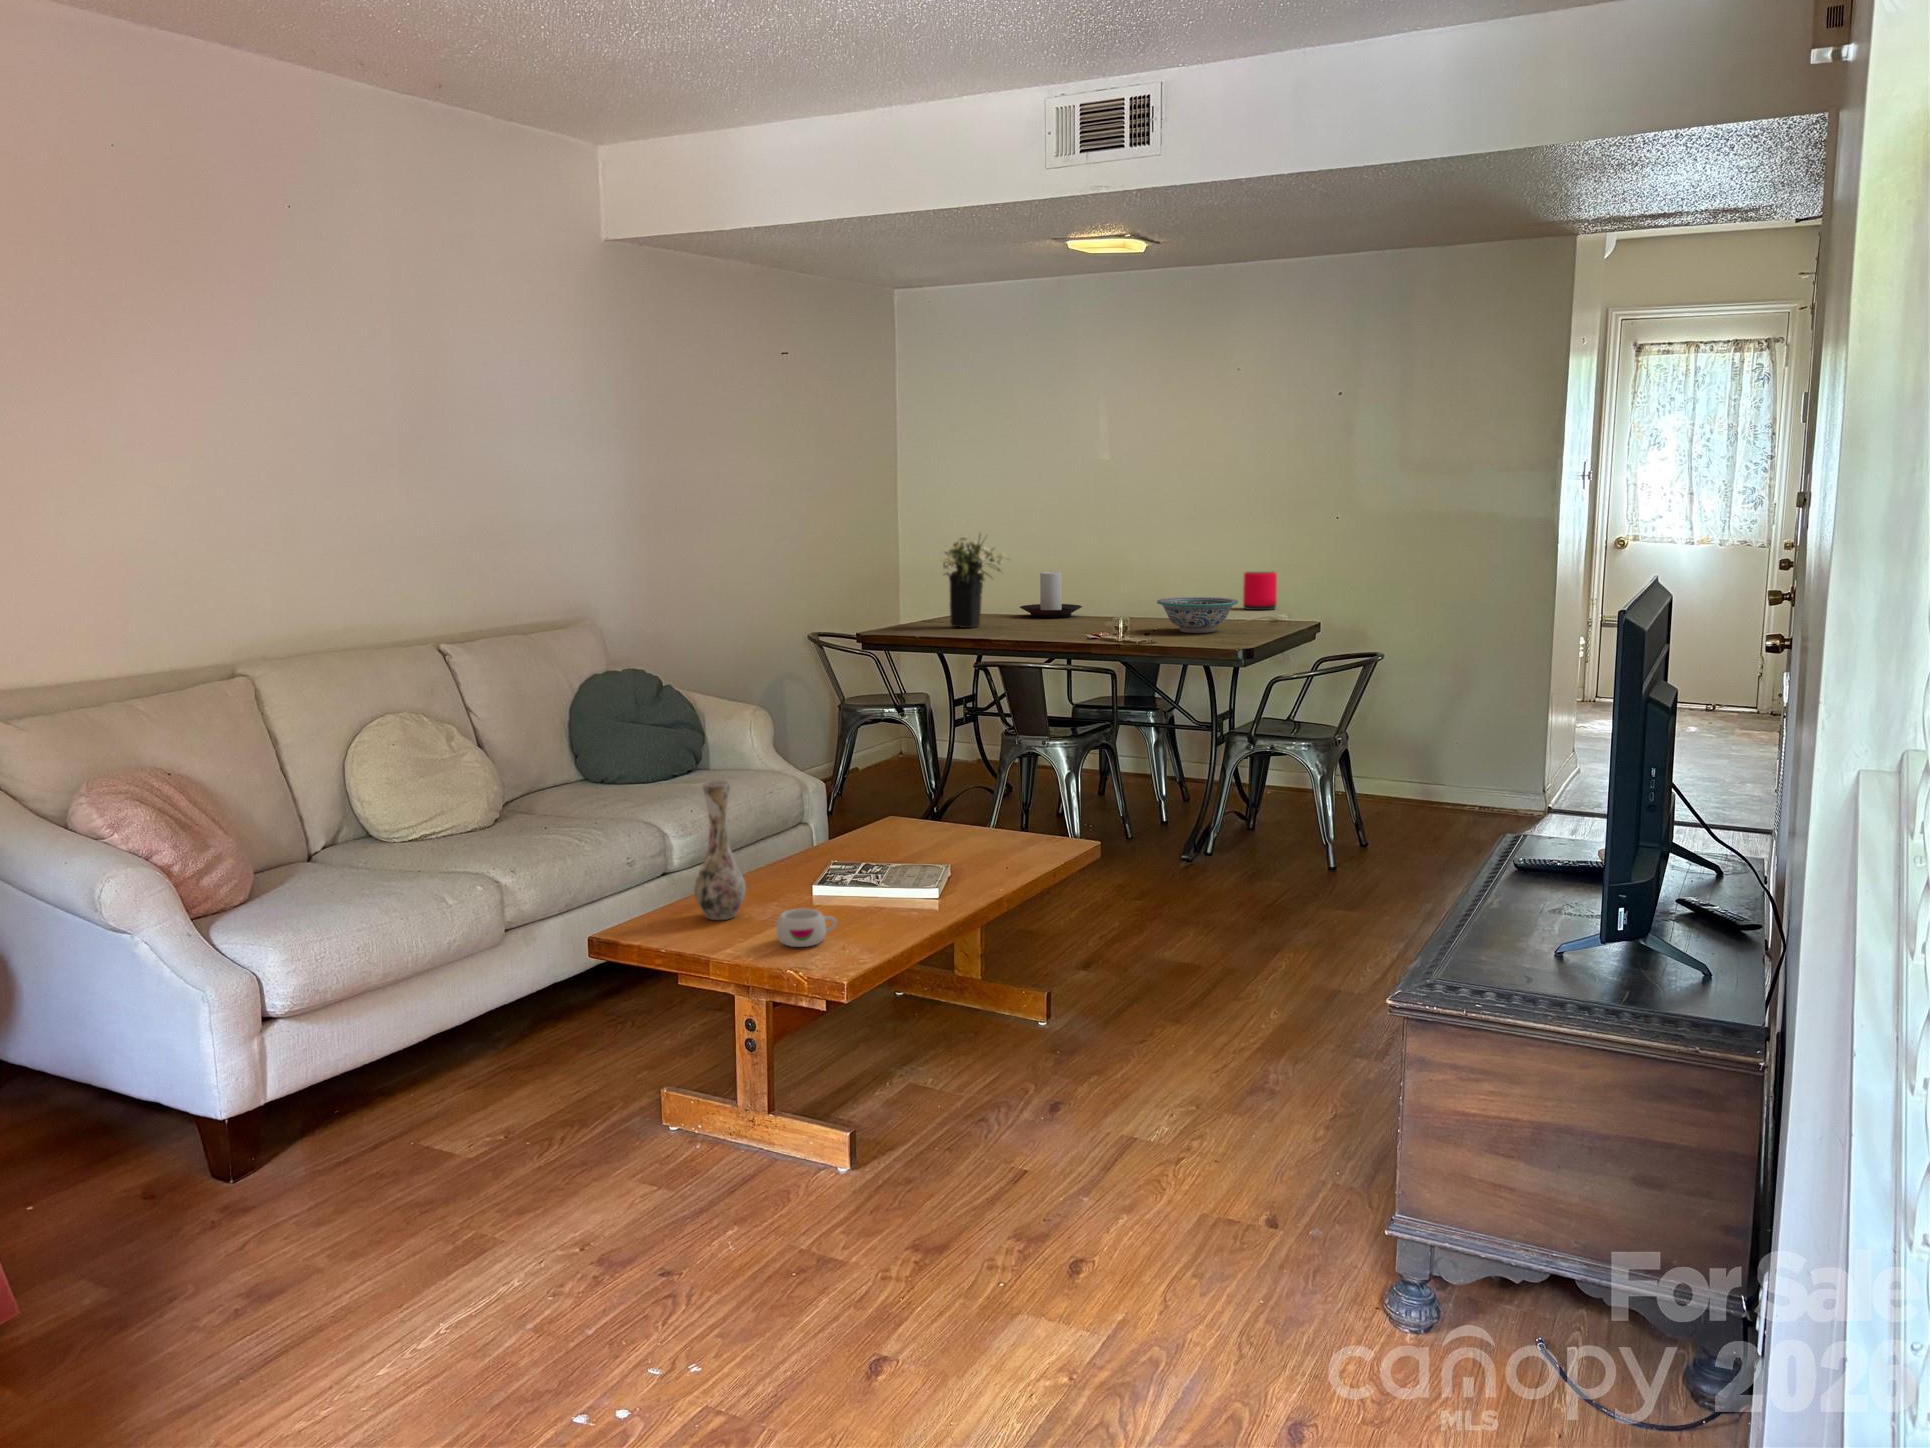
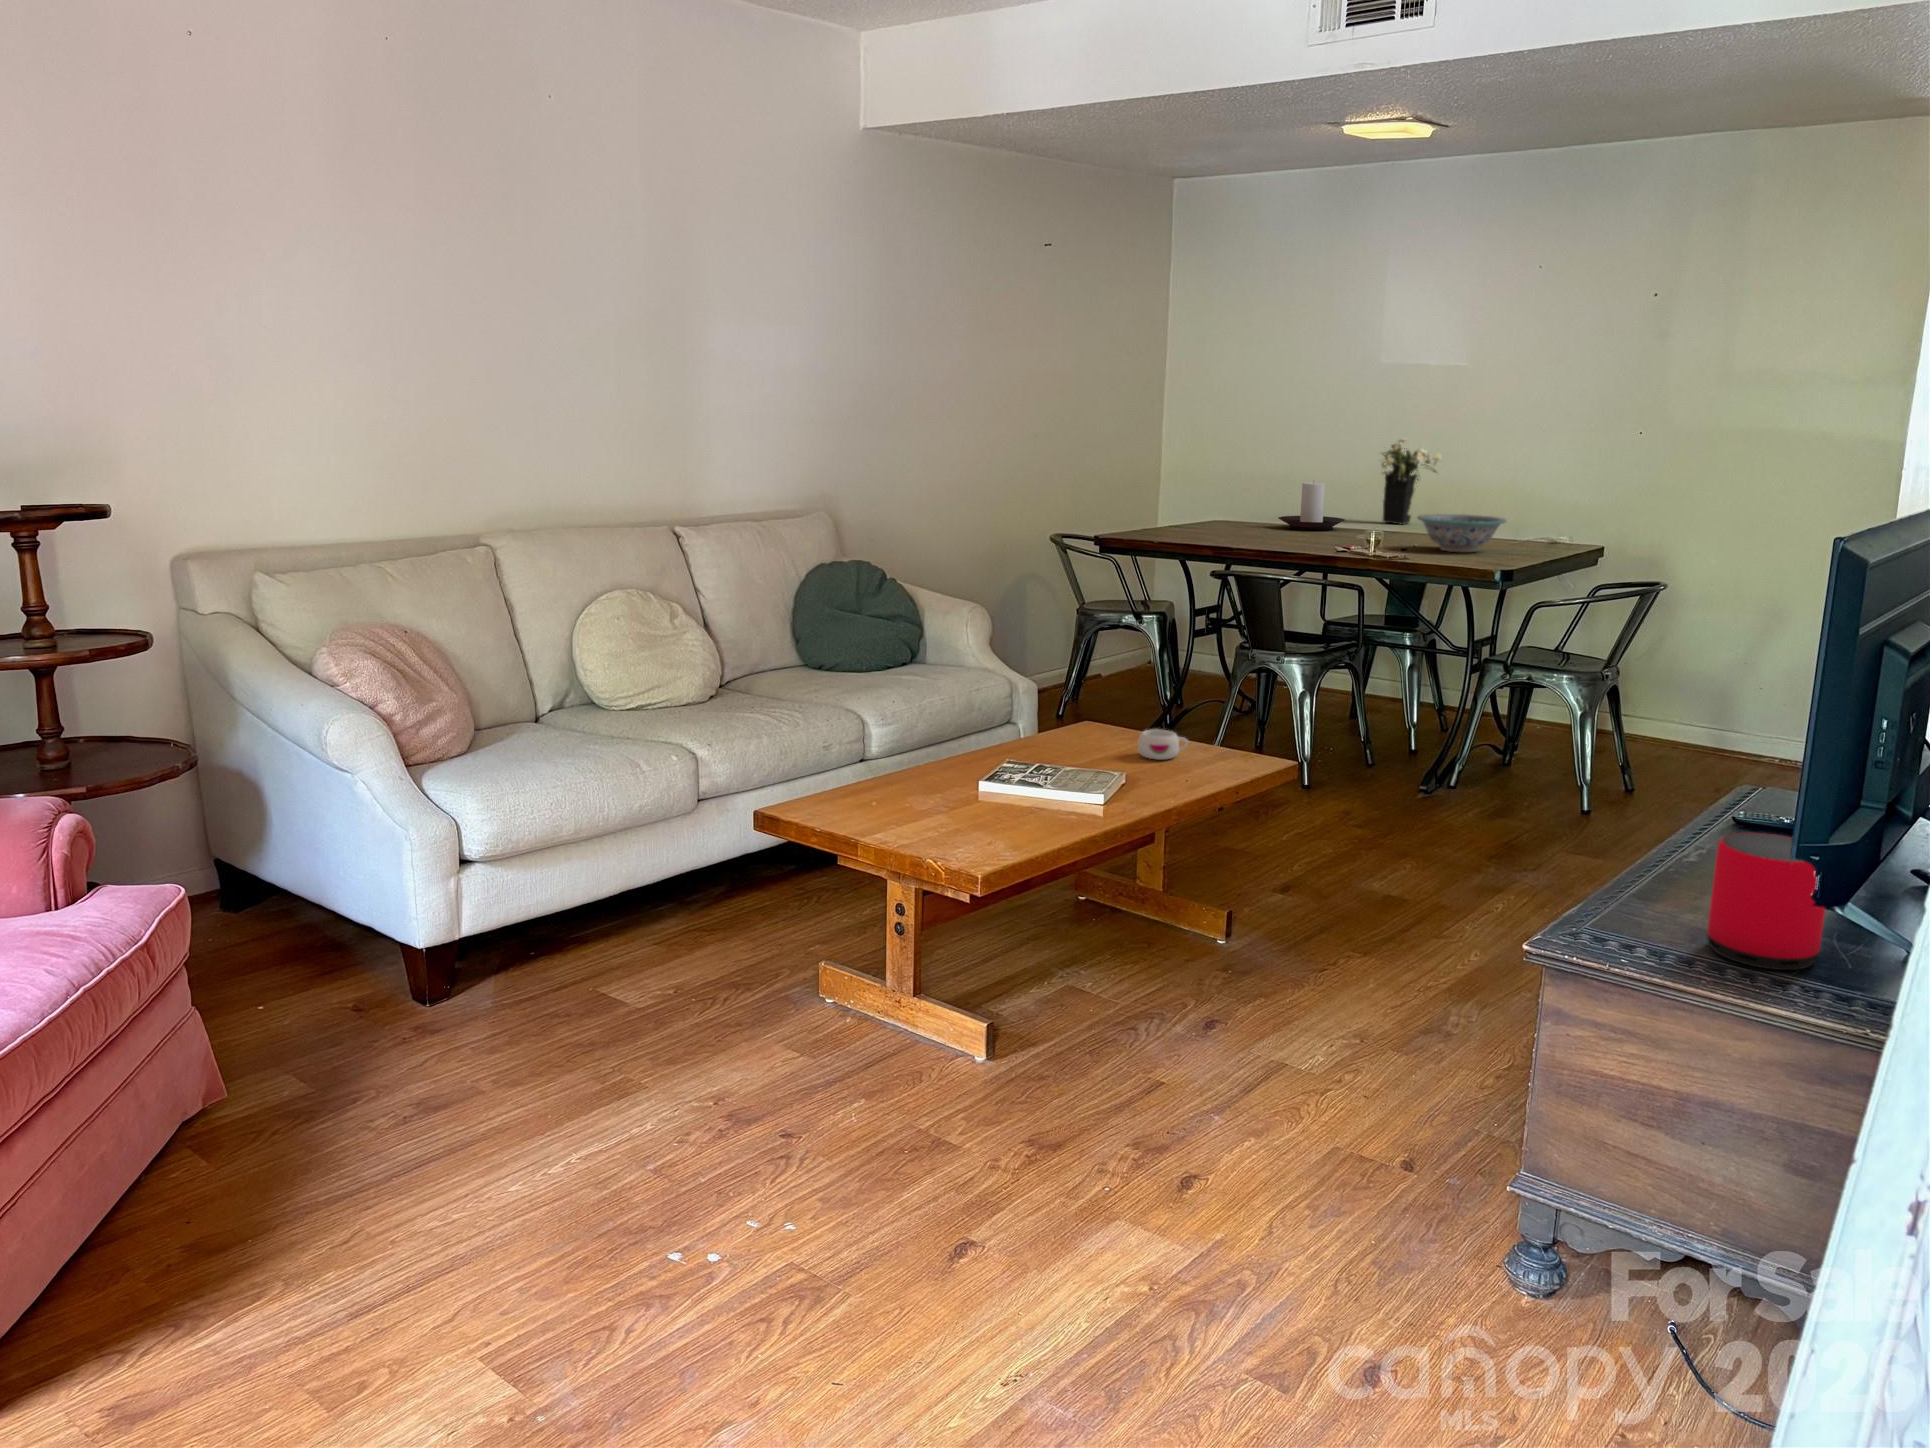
flower arrangement: present [943,535,1005,628] -> present [1380,438,1441,524]
speaker: present [1243,571,1277,610] -> present [1707,833,1825,970]
vase: present [694,780,746,920] -> none [864,668,914,806]
mug: present [777,908,837,947] -> present [1138,729,1188,760]

